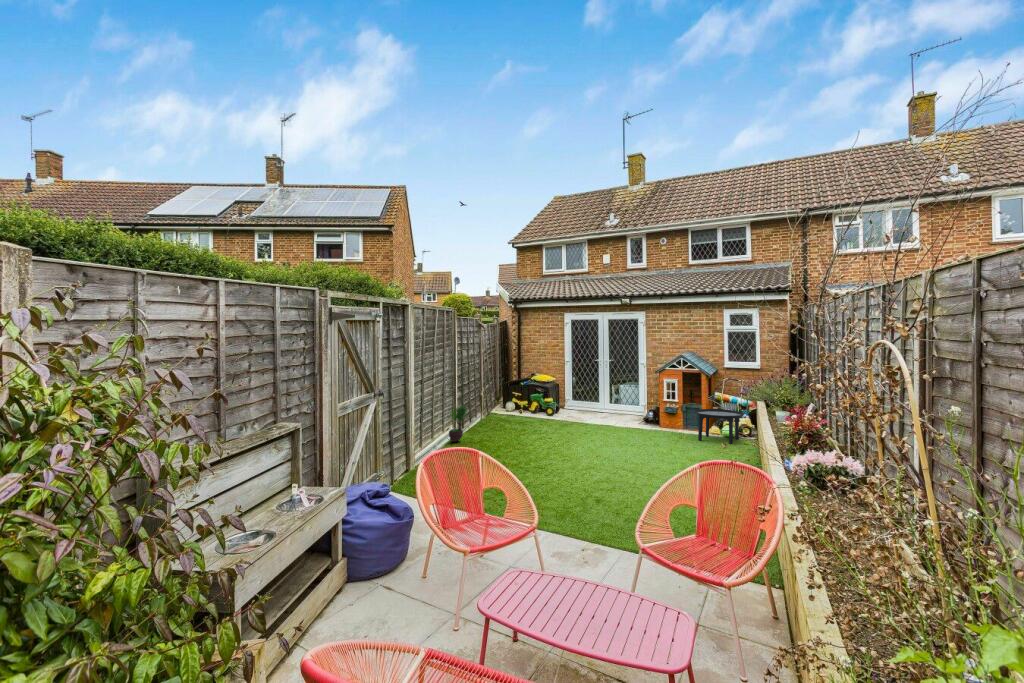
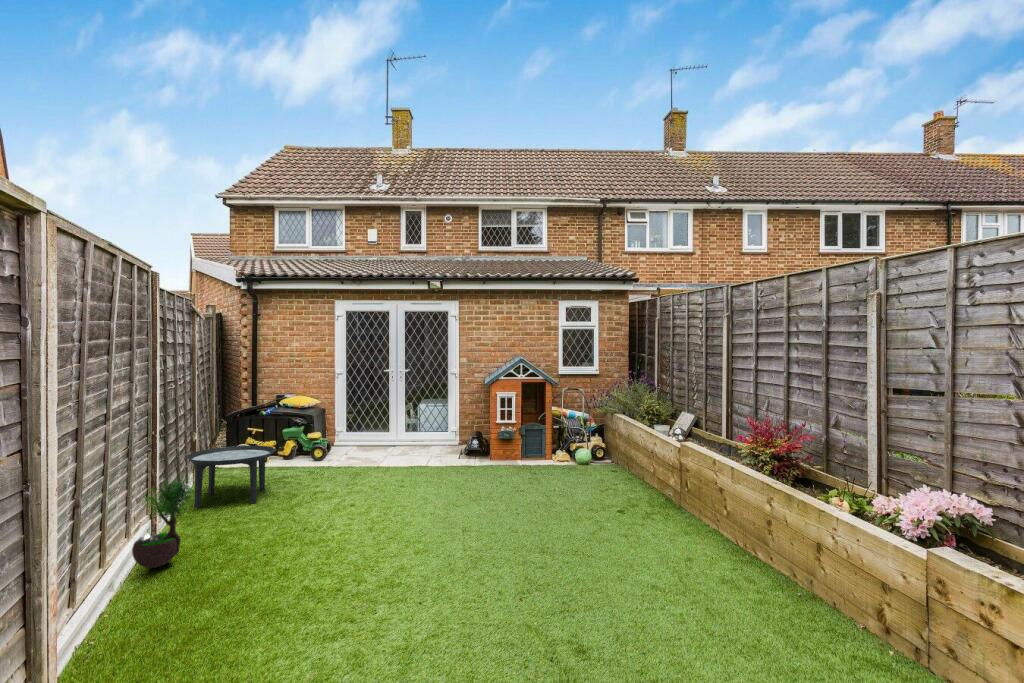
round table: present [694,409,745,444] -> present [186,446,275,508]

